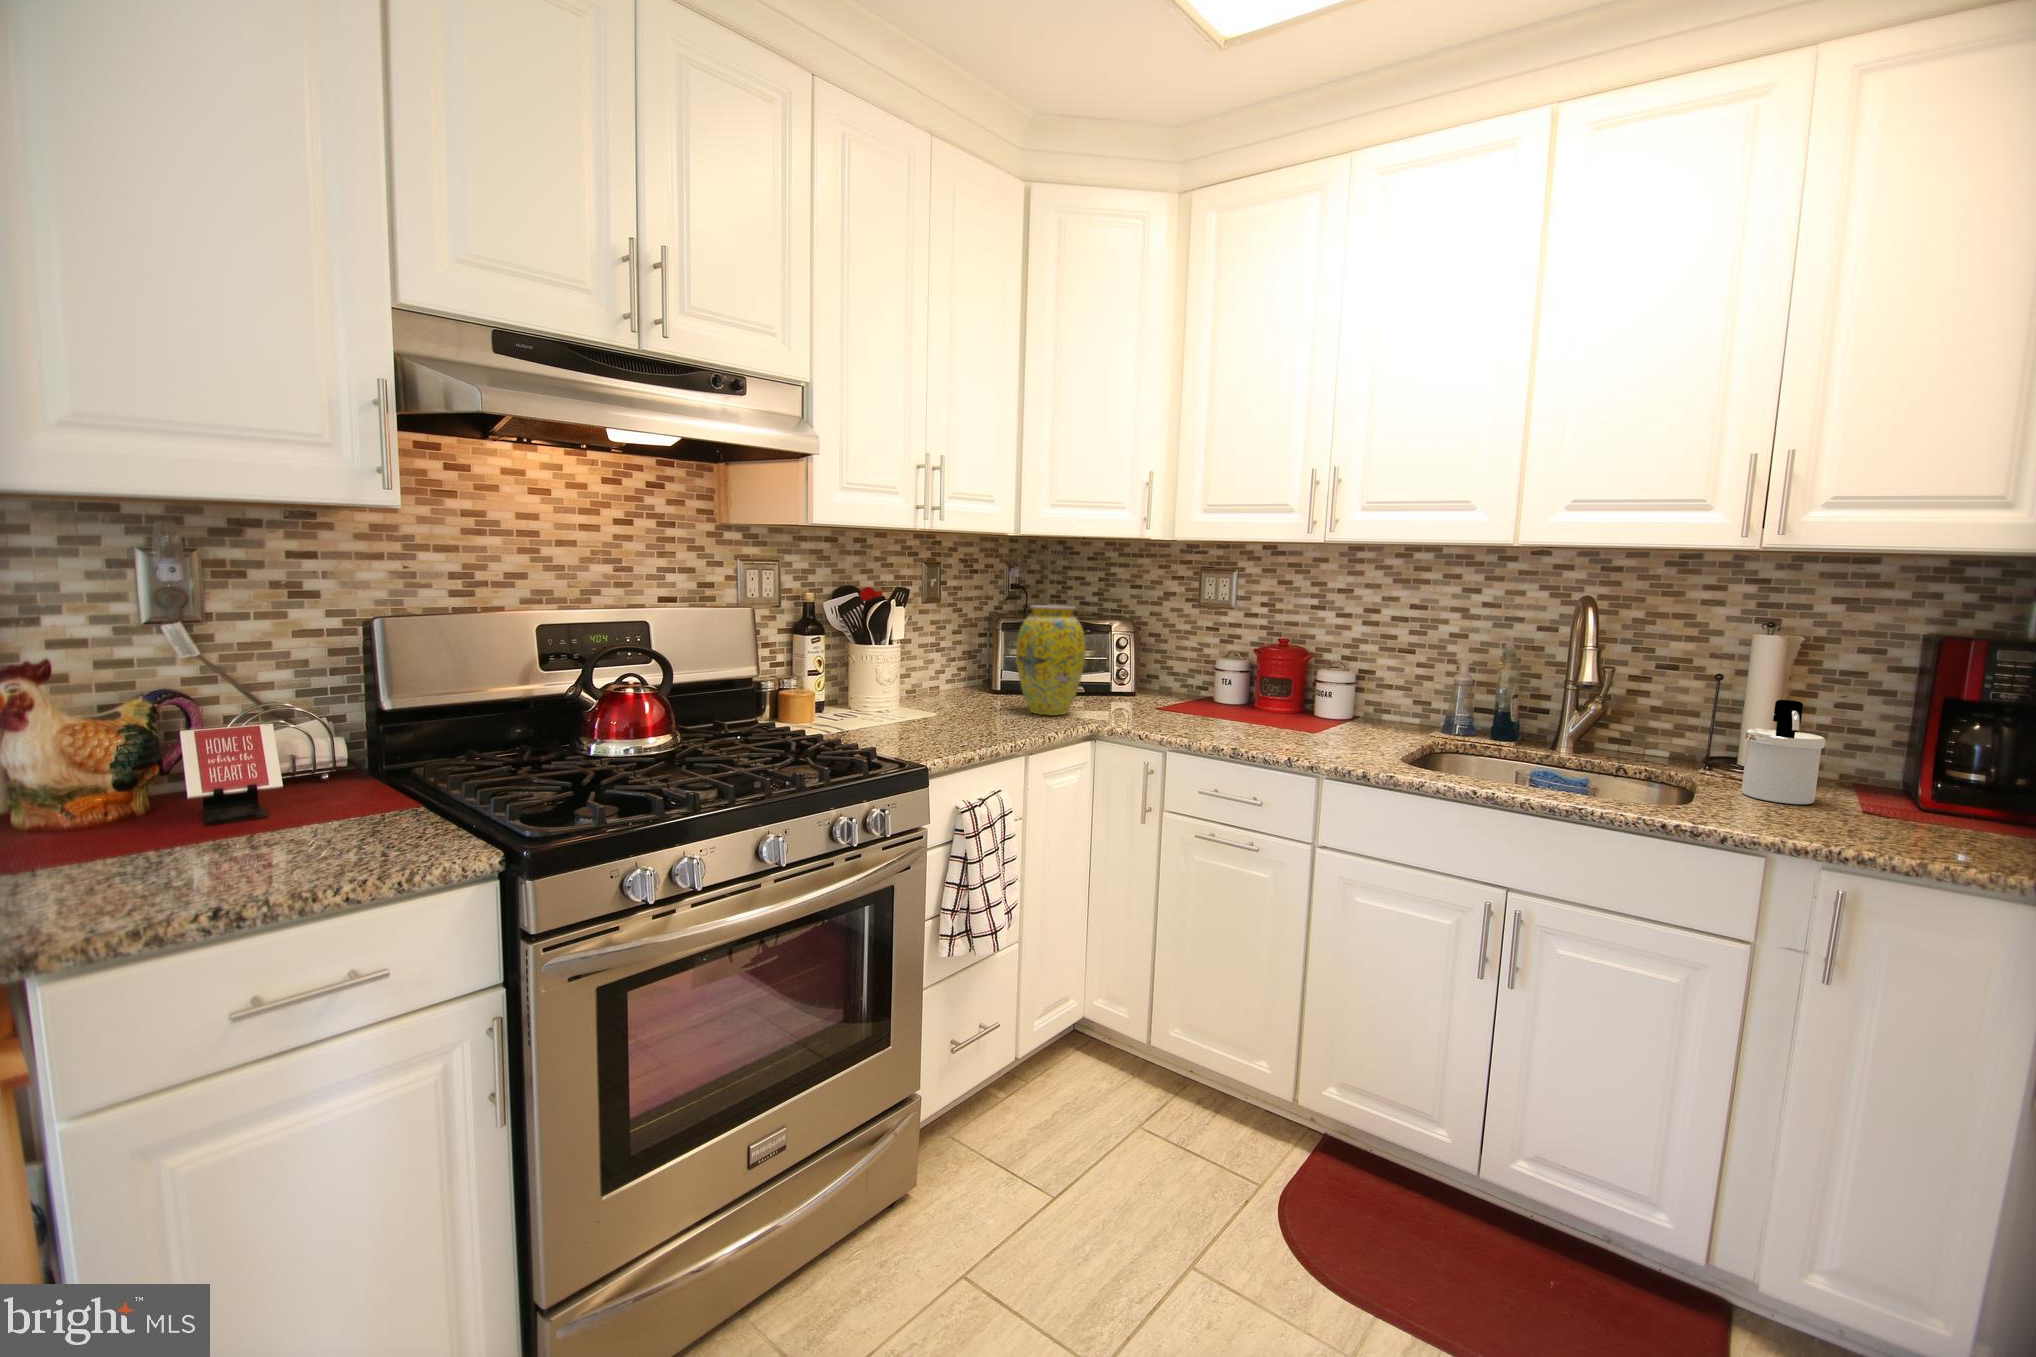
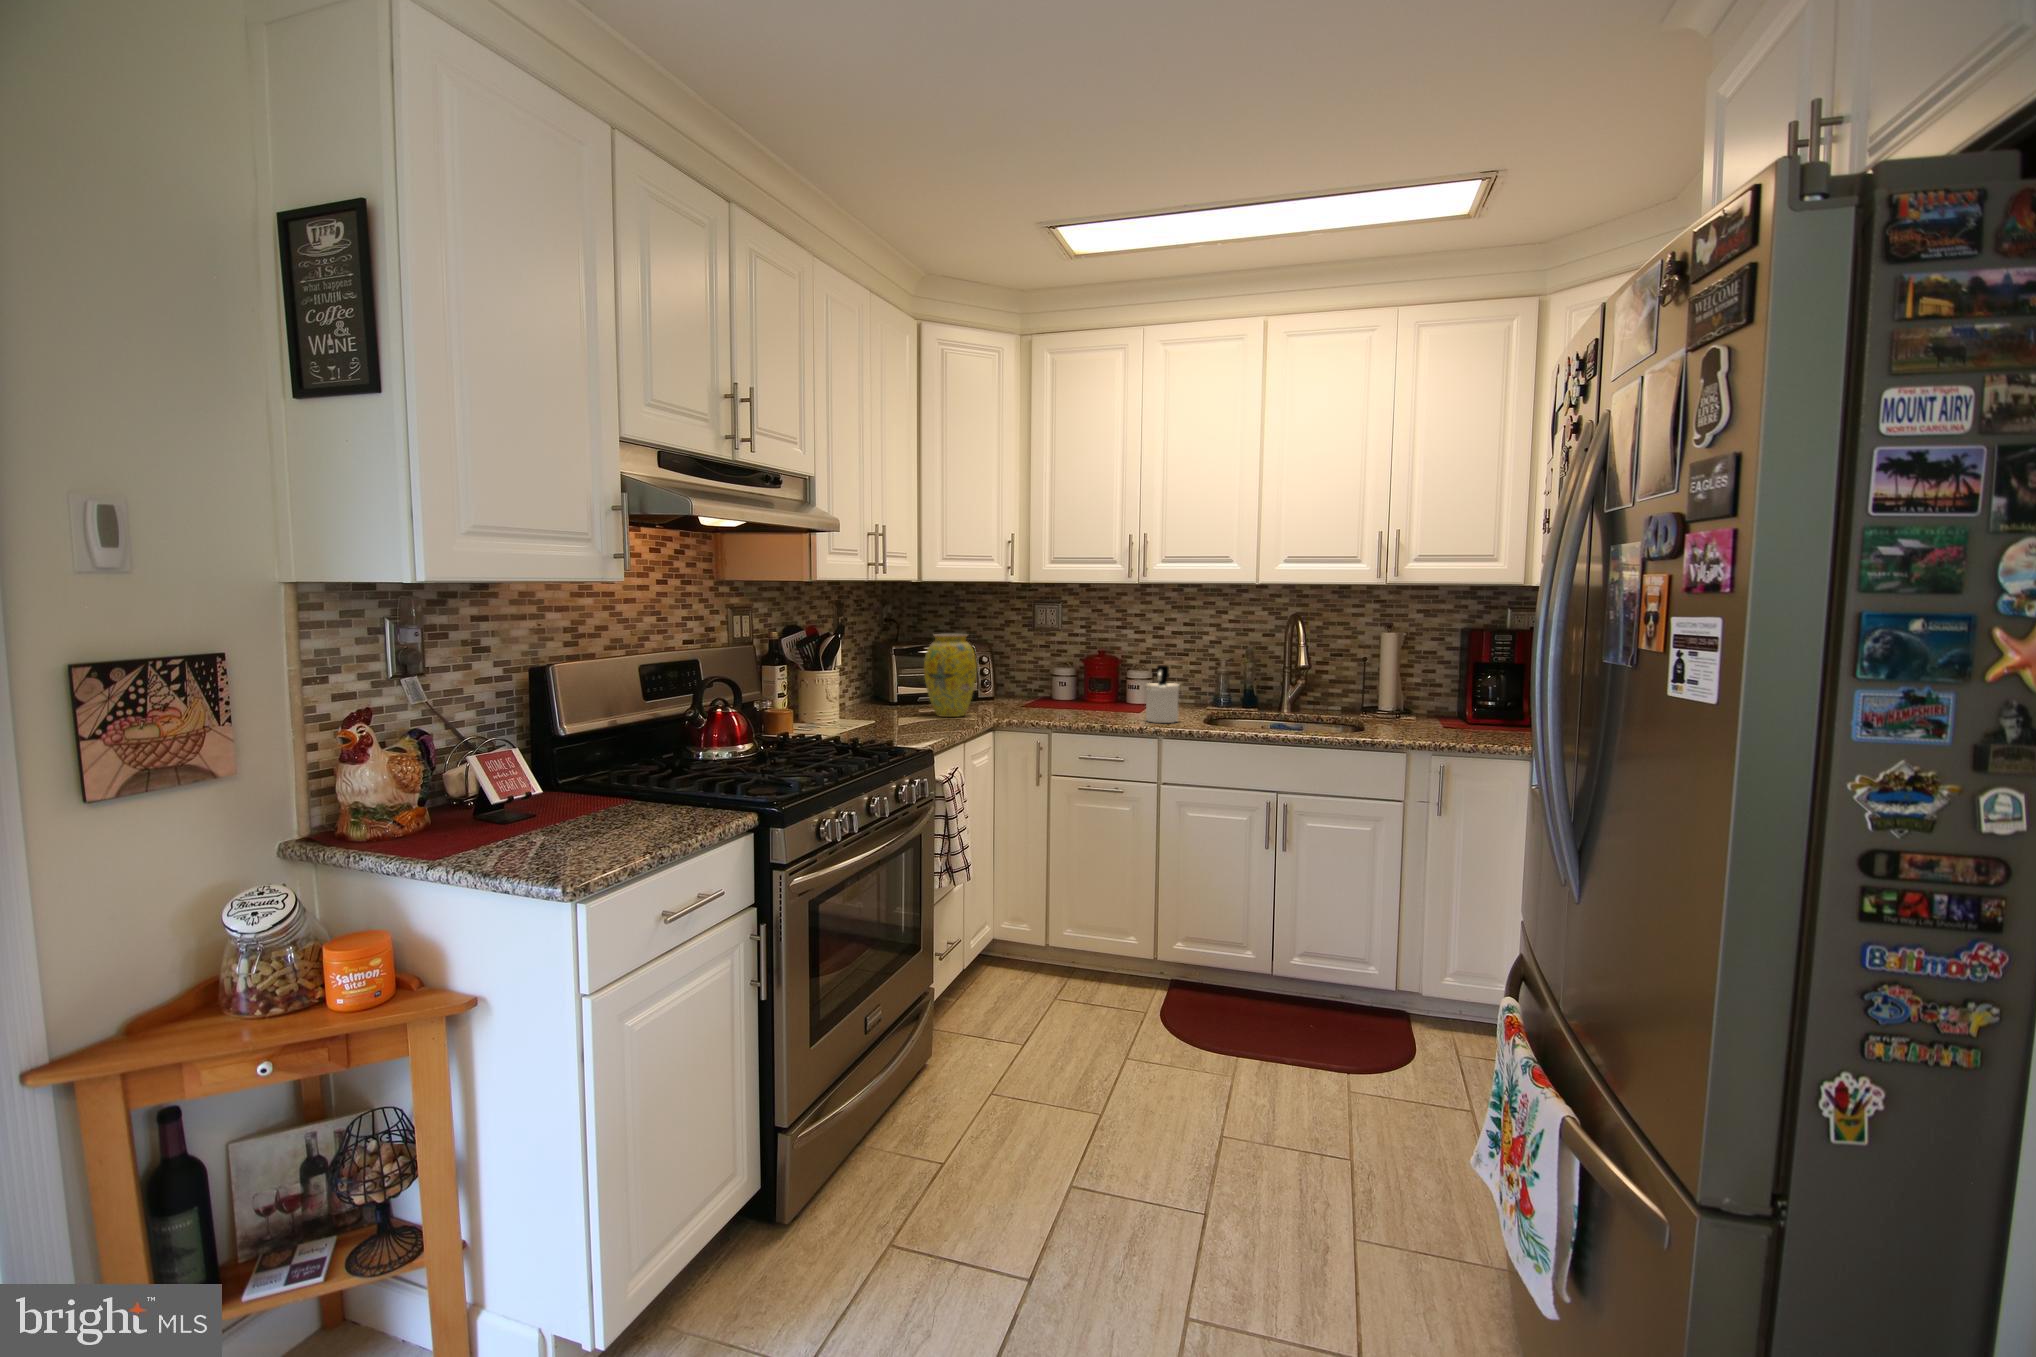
soap dispenser: present [1741,700,1825,804] -> present [1145,665,1180,723]

